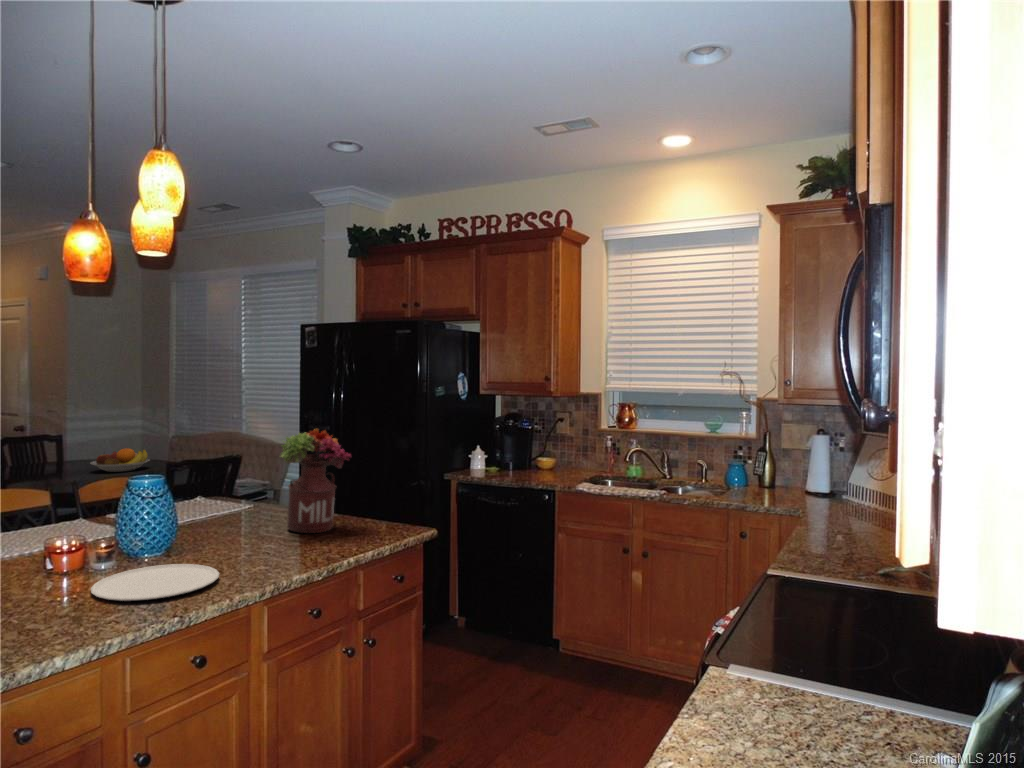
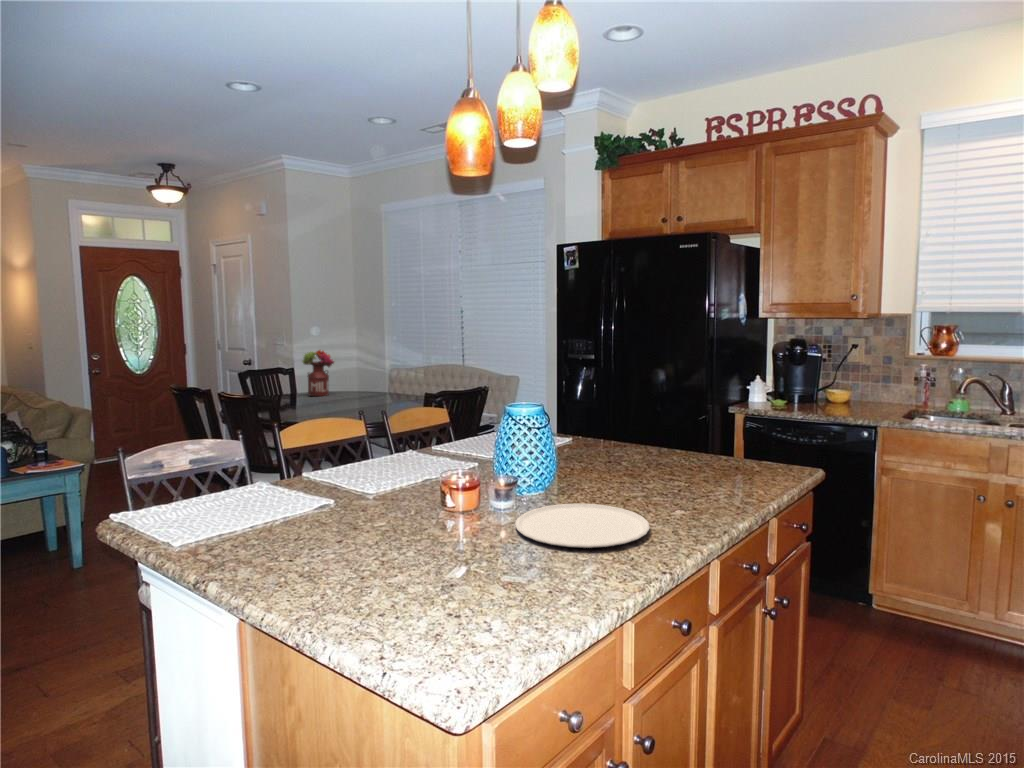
flower arrangement: present [280,429,351,533] -> present [302,350,334,396]
fruit bowl: present [90,448,149,472] -> none [340,380,392,403]

